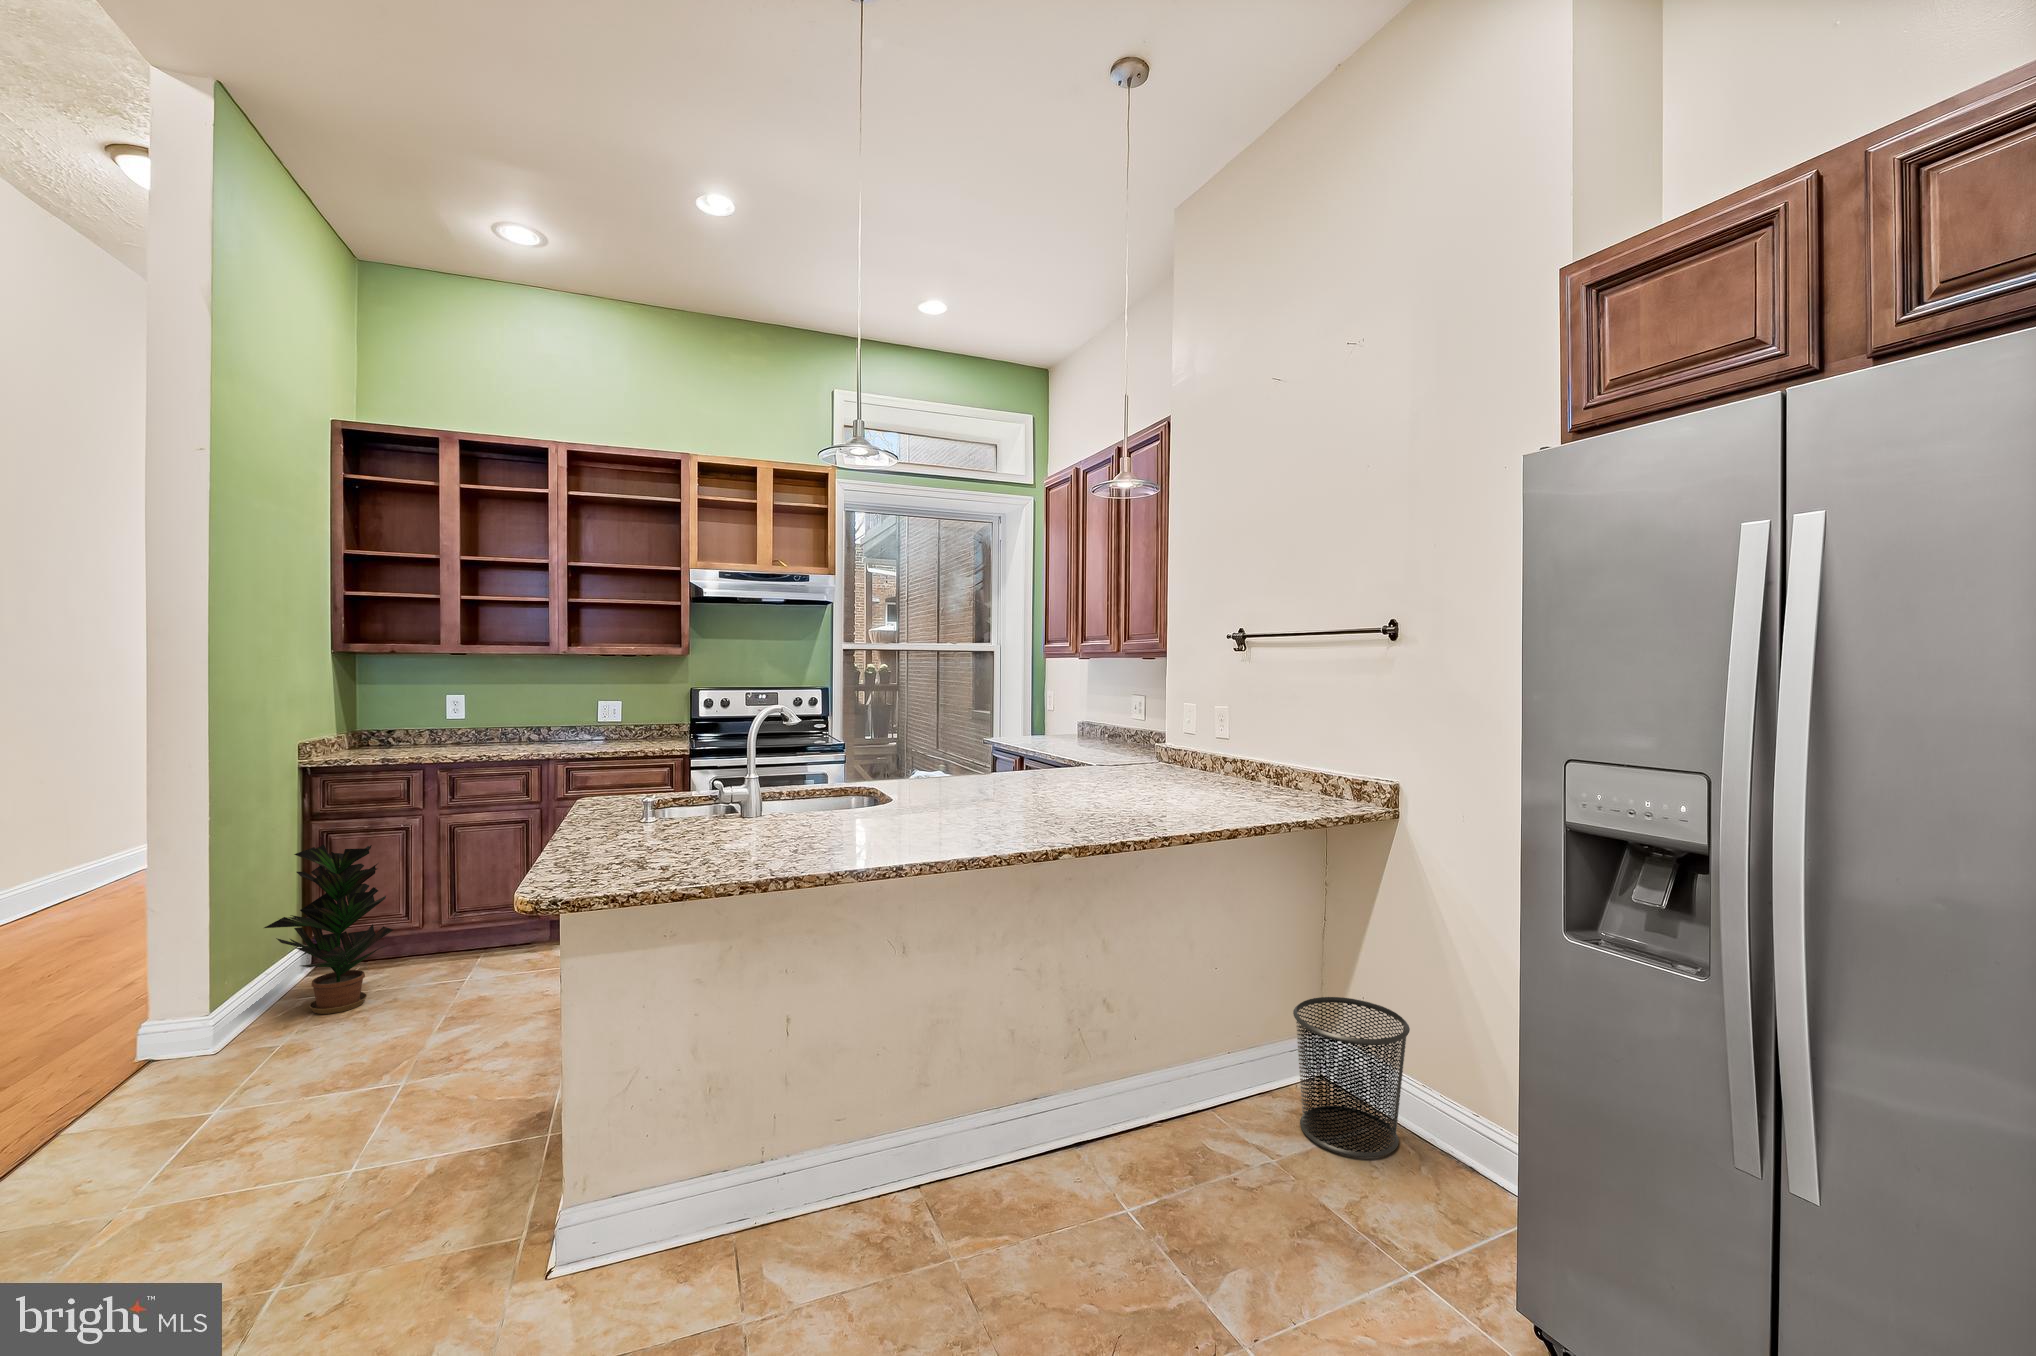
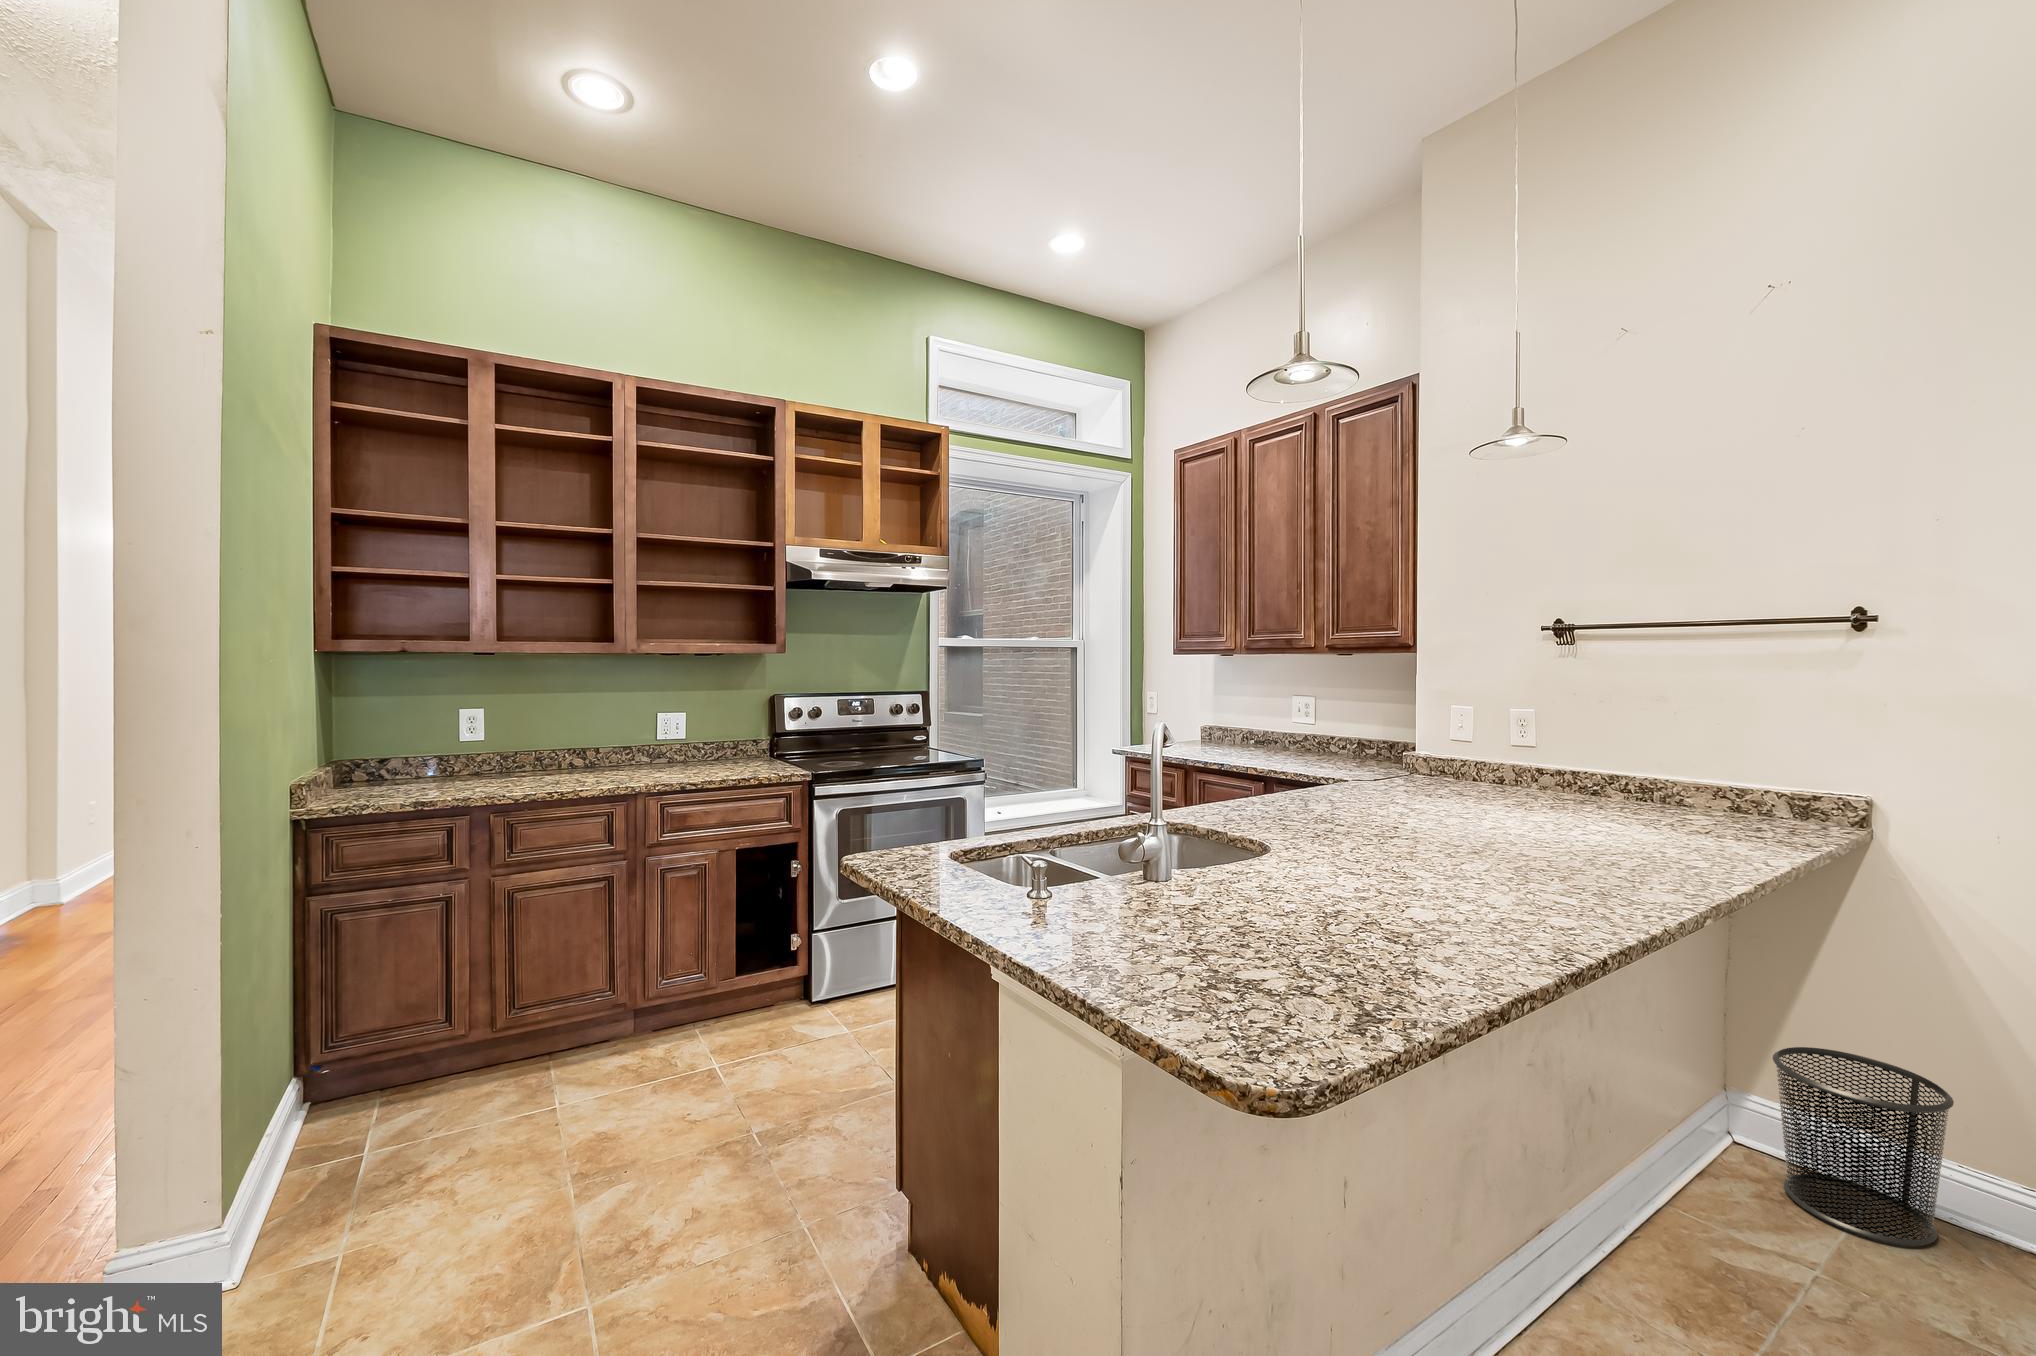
potted plant: present [264,845,393,1014] -> none [280,930,471,1195]

